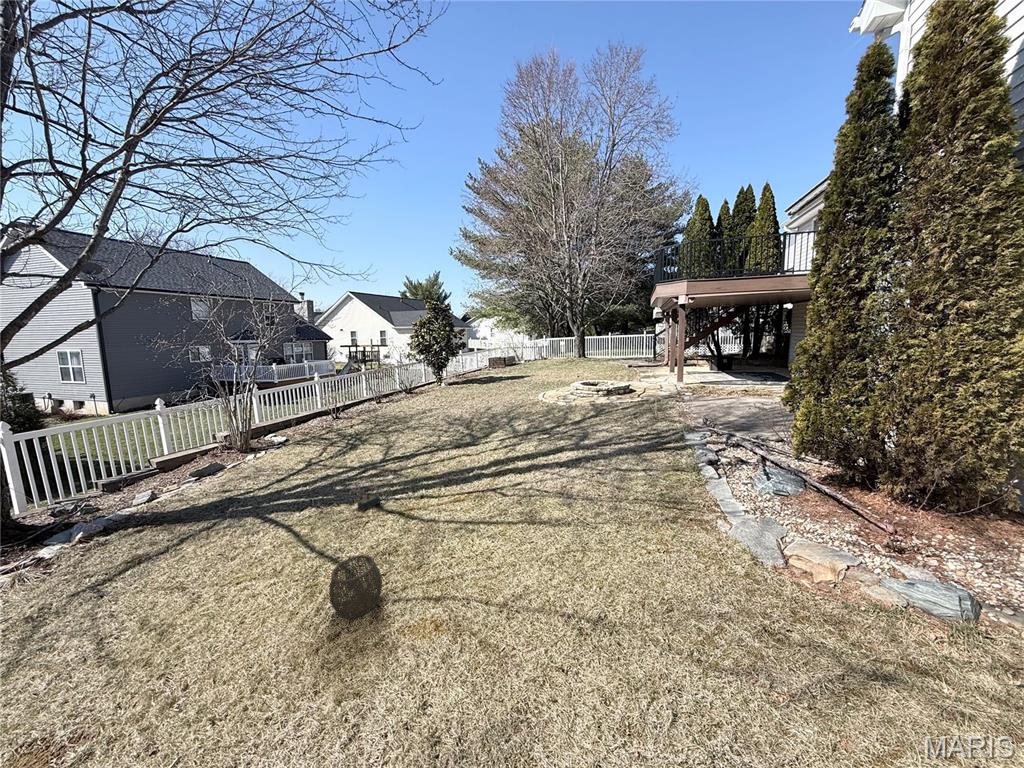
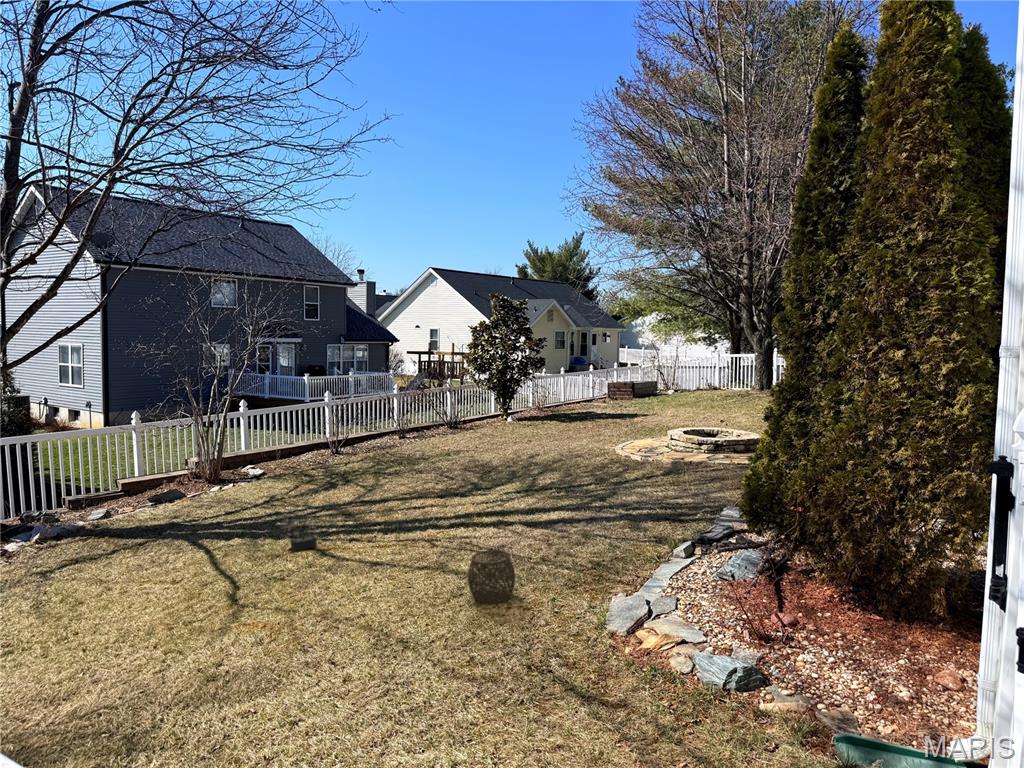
woven basket: present [329,555,382,619] -> present [468,550,516,603]

